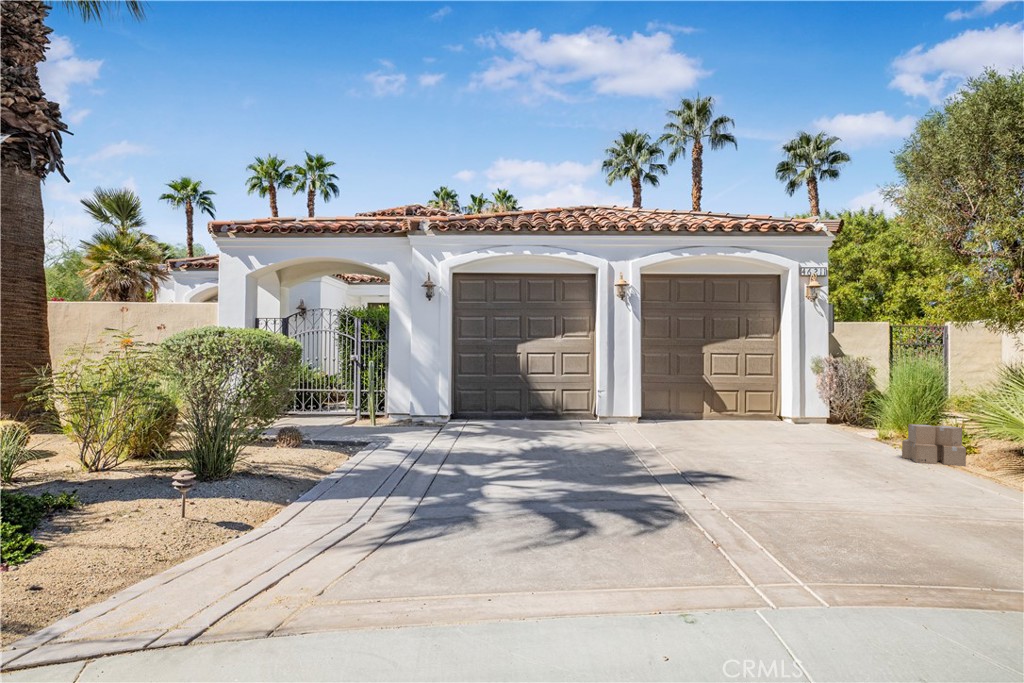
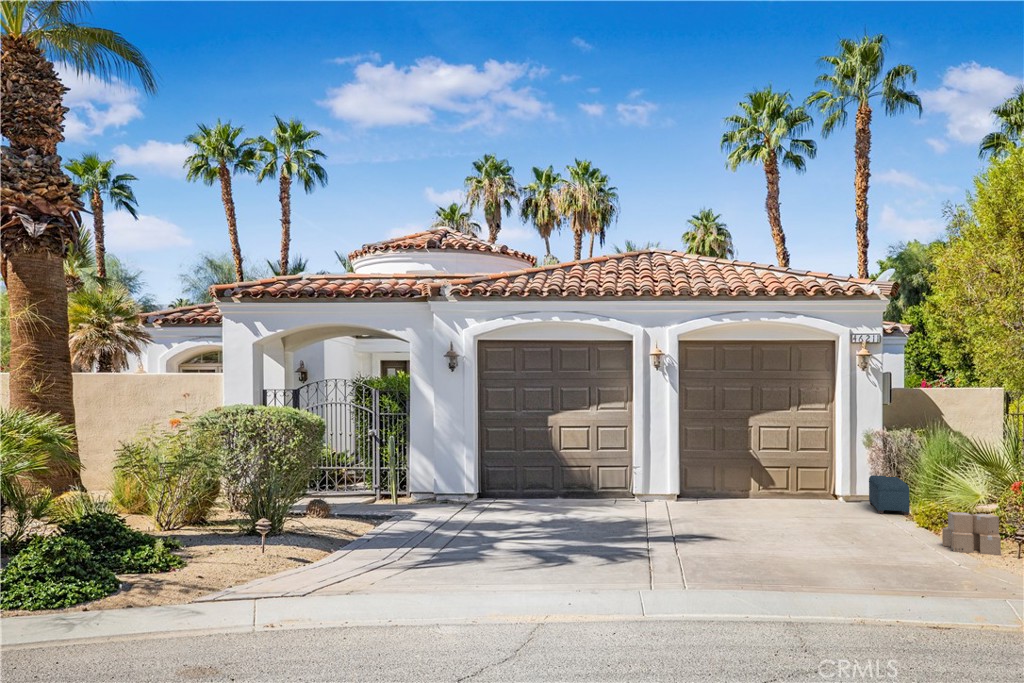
bench: none [814,399,856,434] -> present [869,475,910,516]

